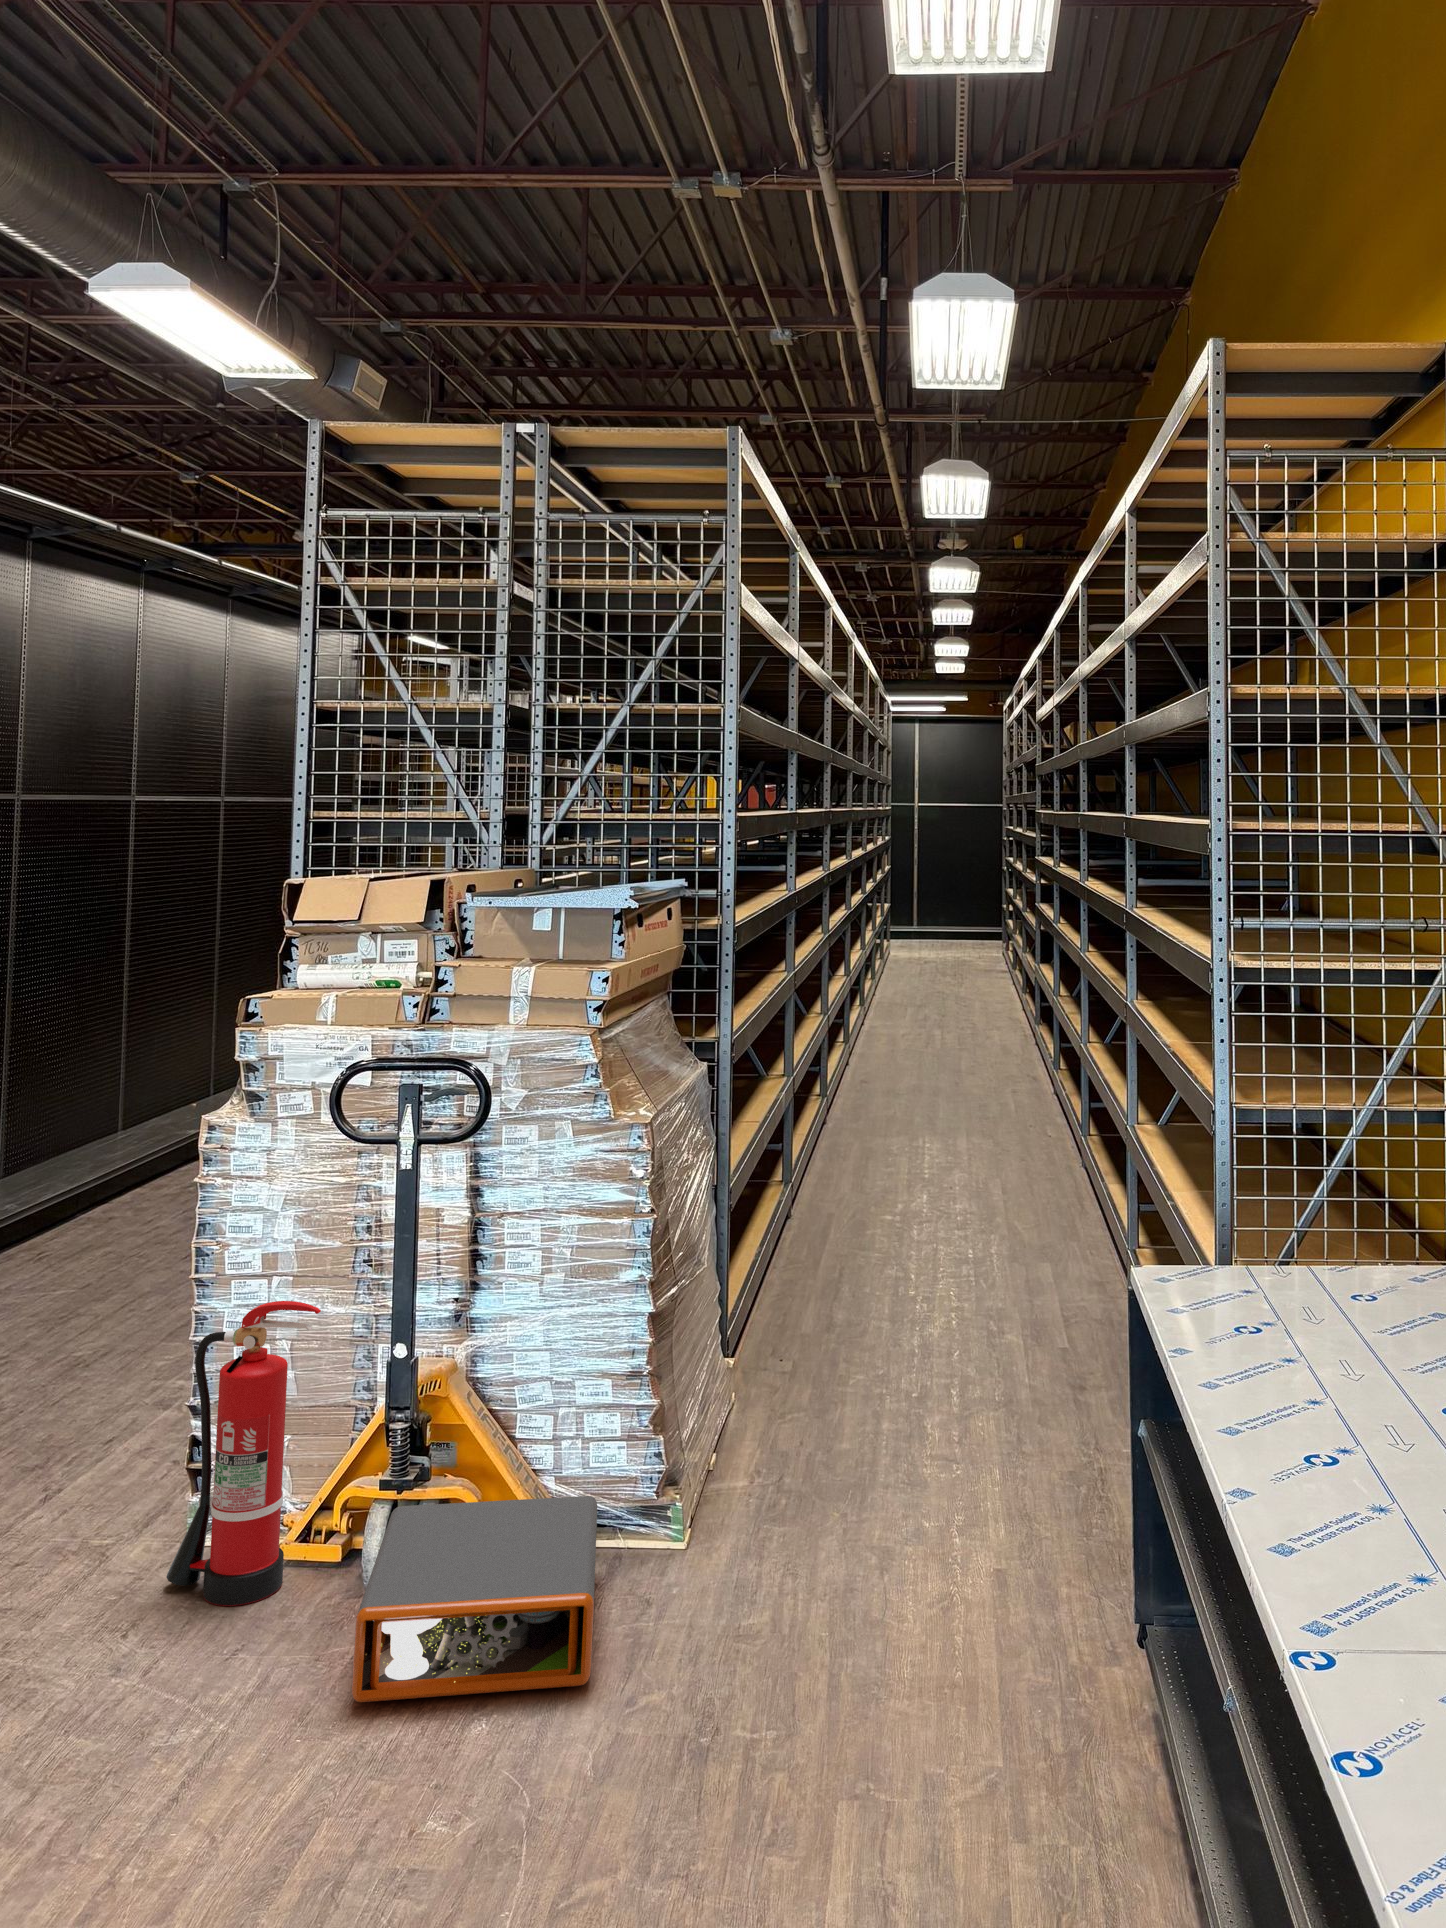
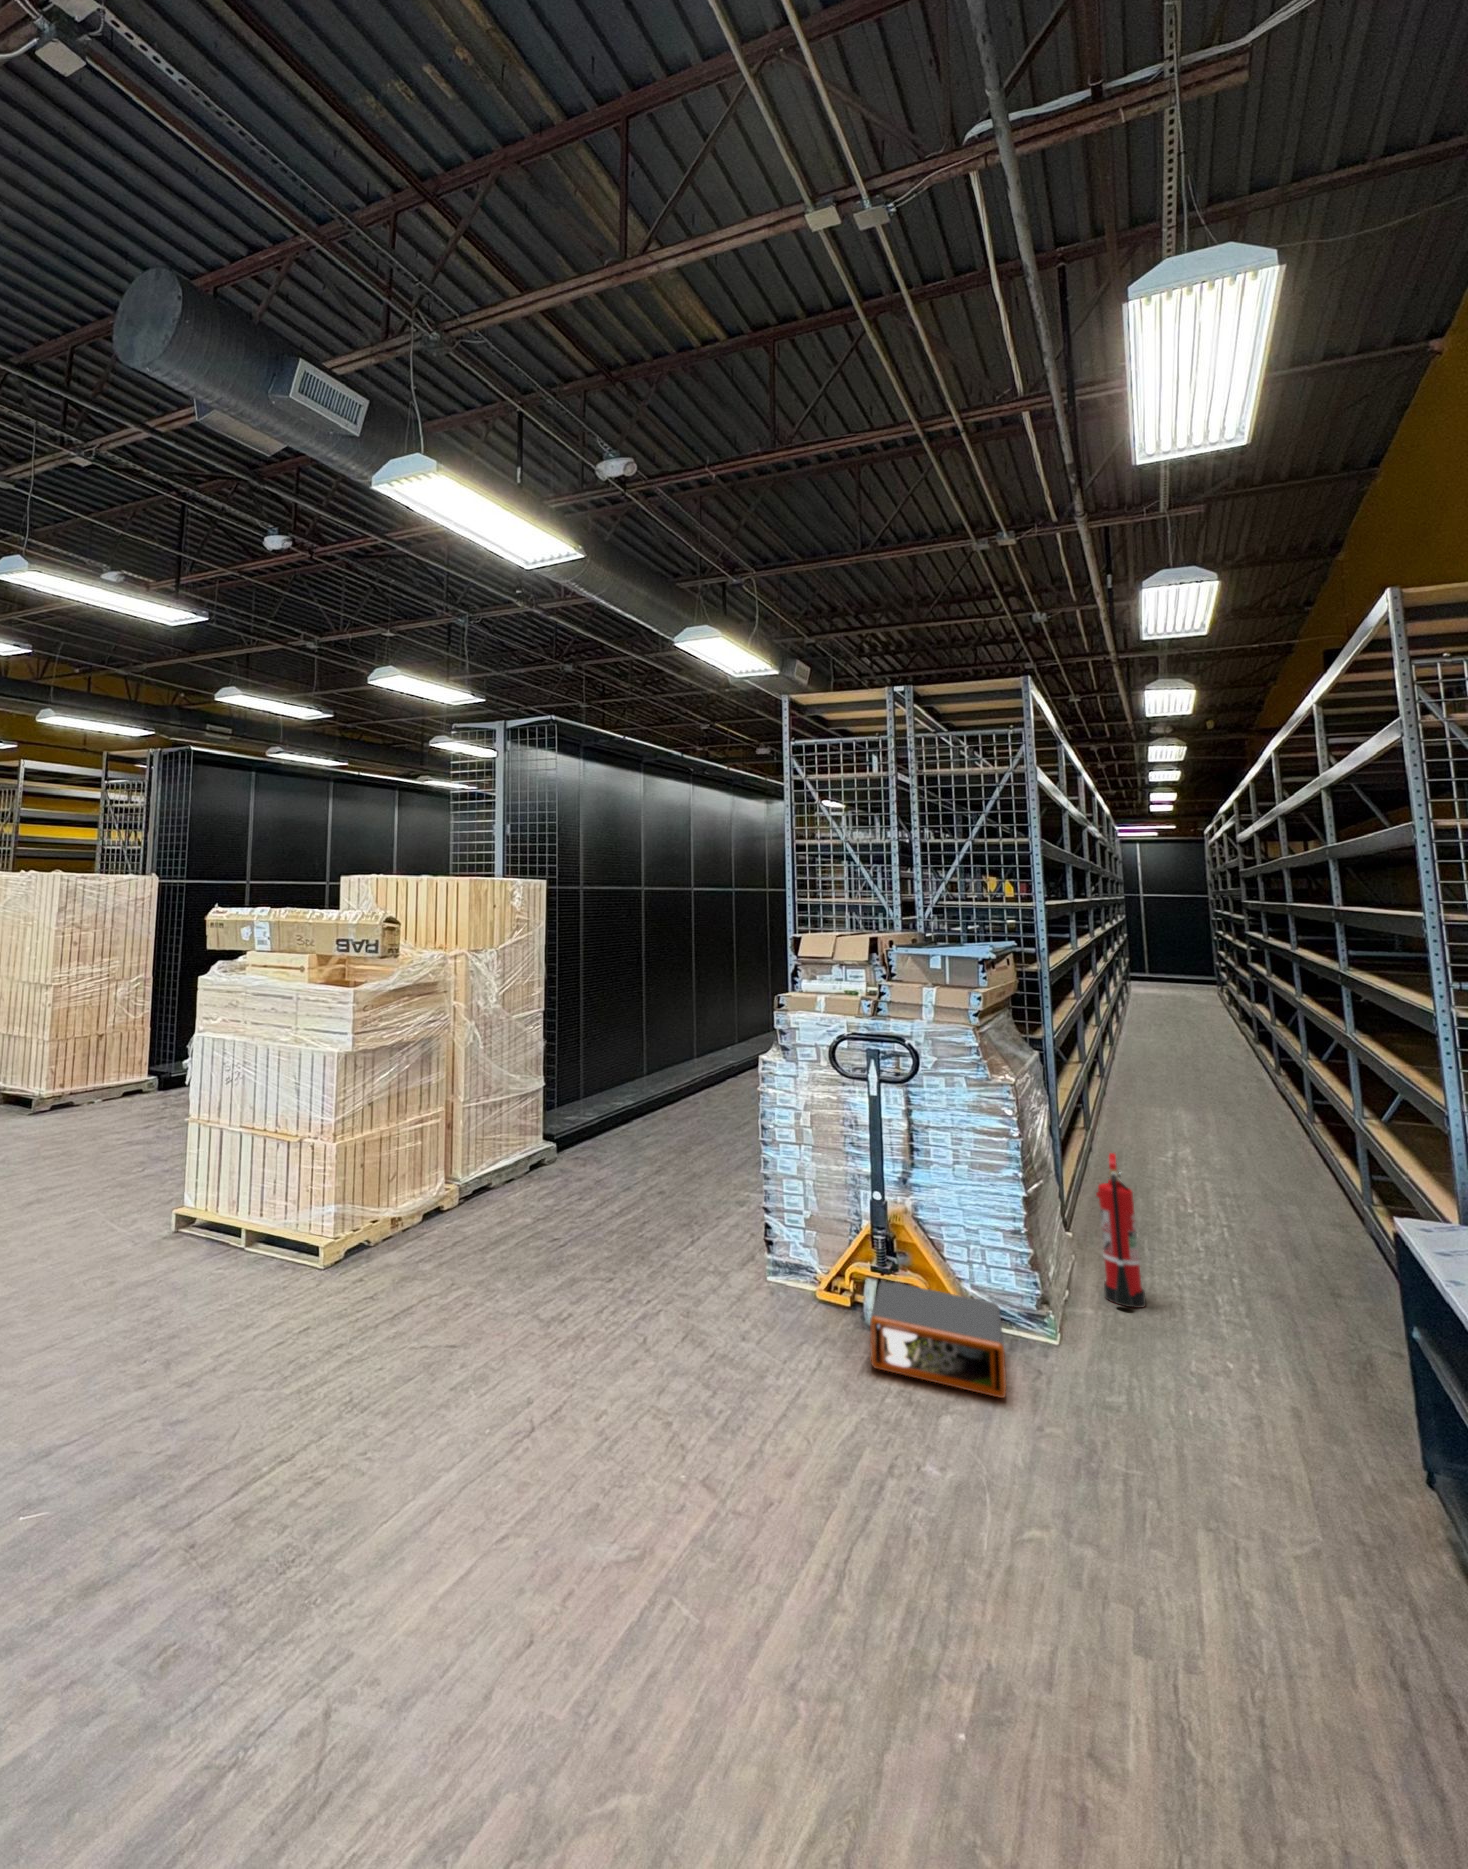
fire extinguisher: present [166,1301,321,1606] -> present [1096,1153,1146,1308]

